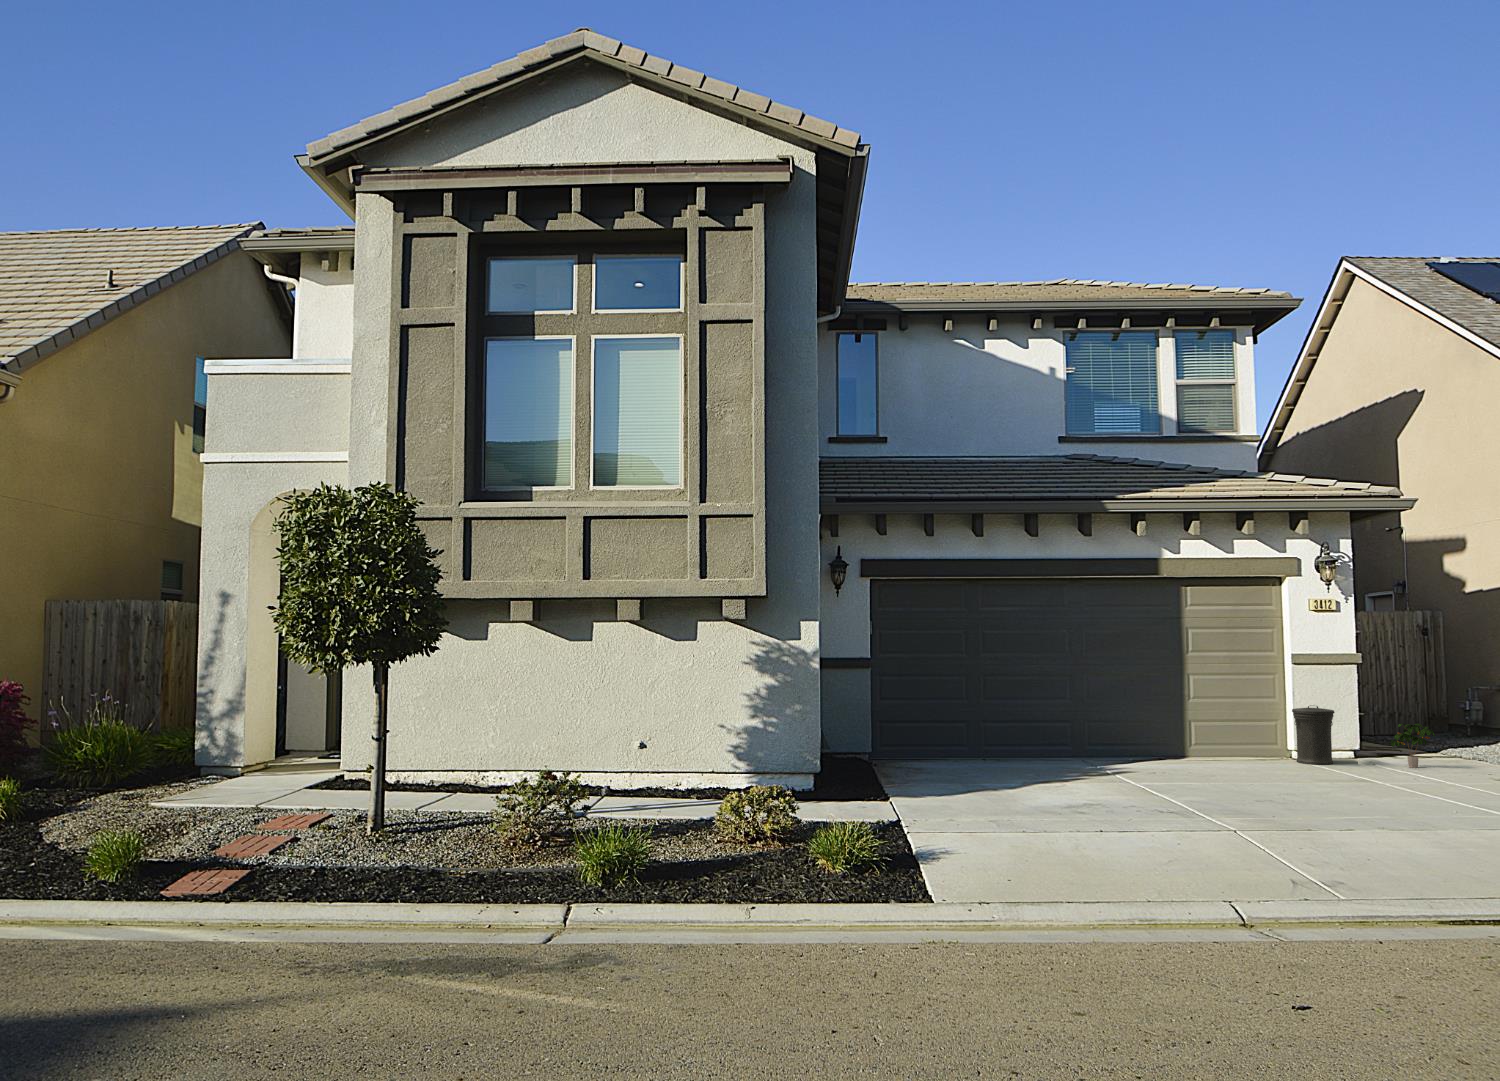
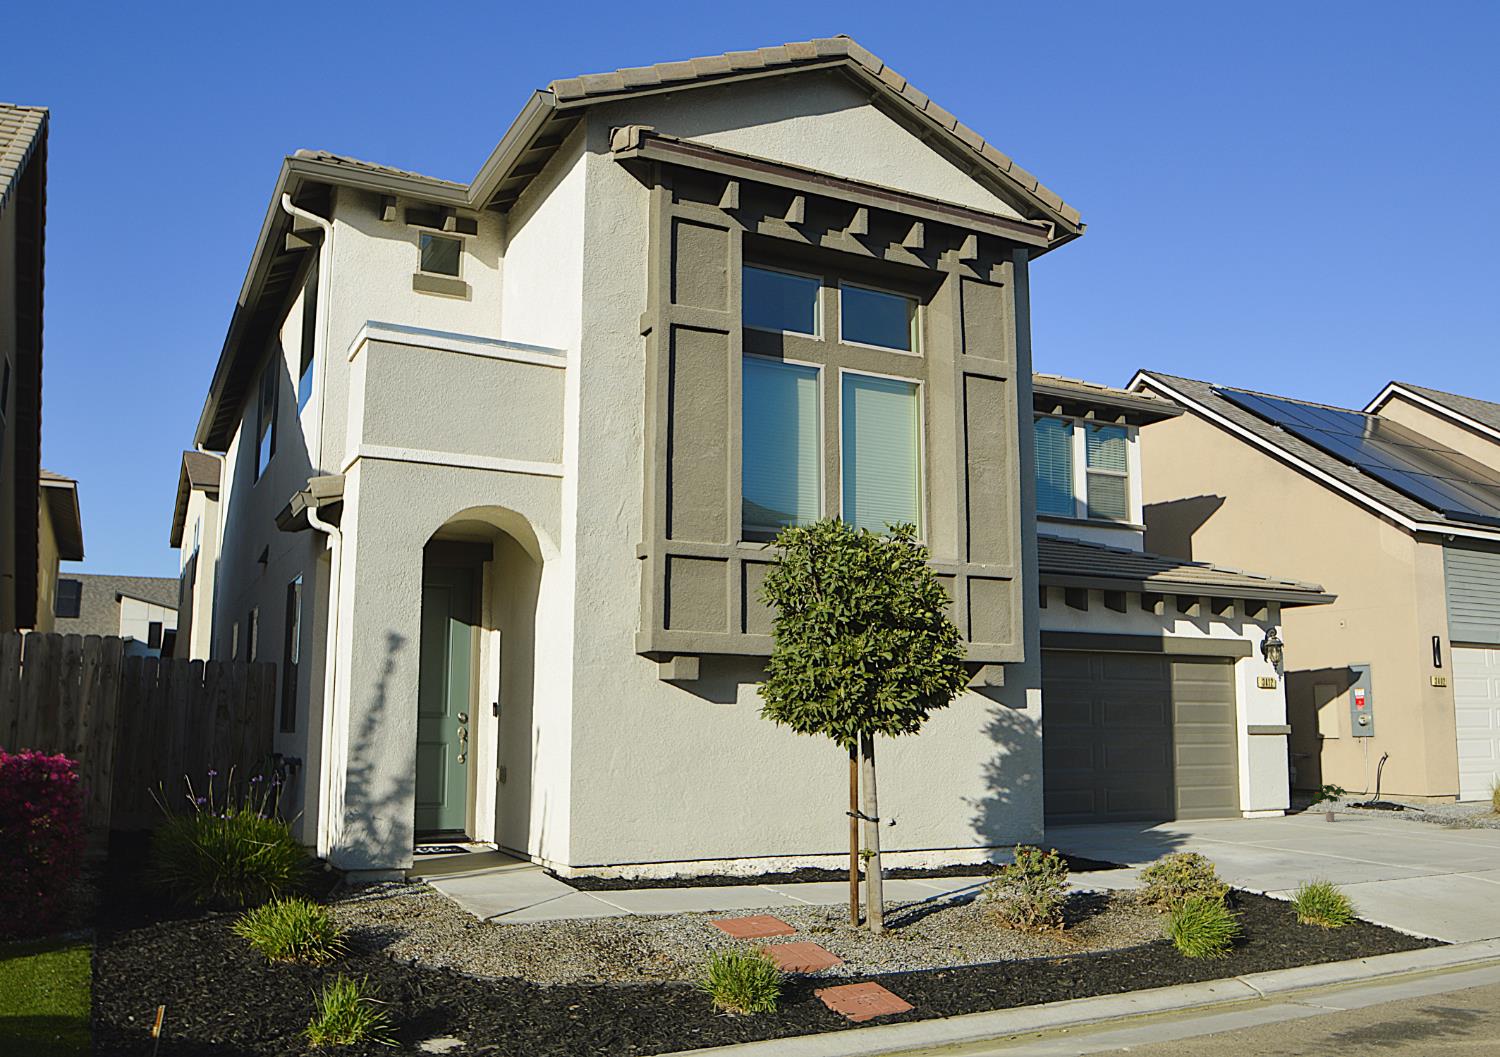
trash can: present [1292,706,1335,764] -> none [1254,770,1291,822]

